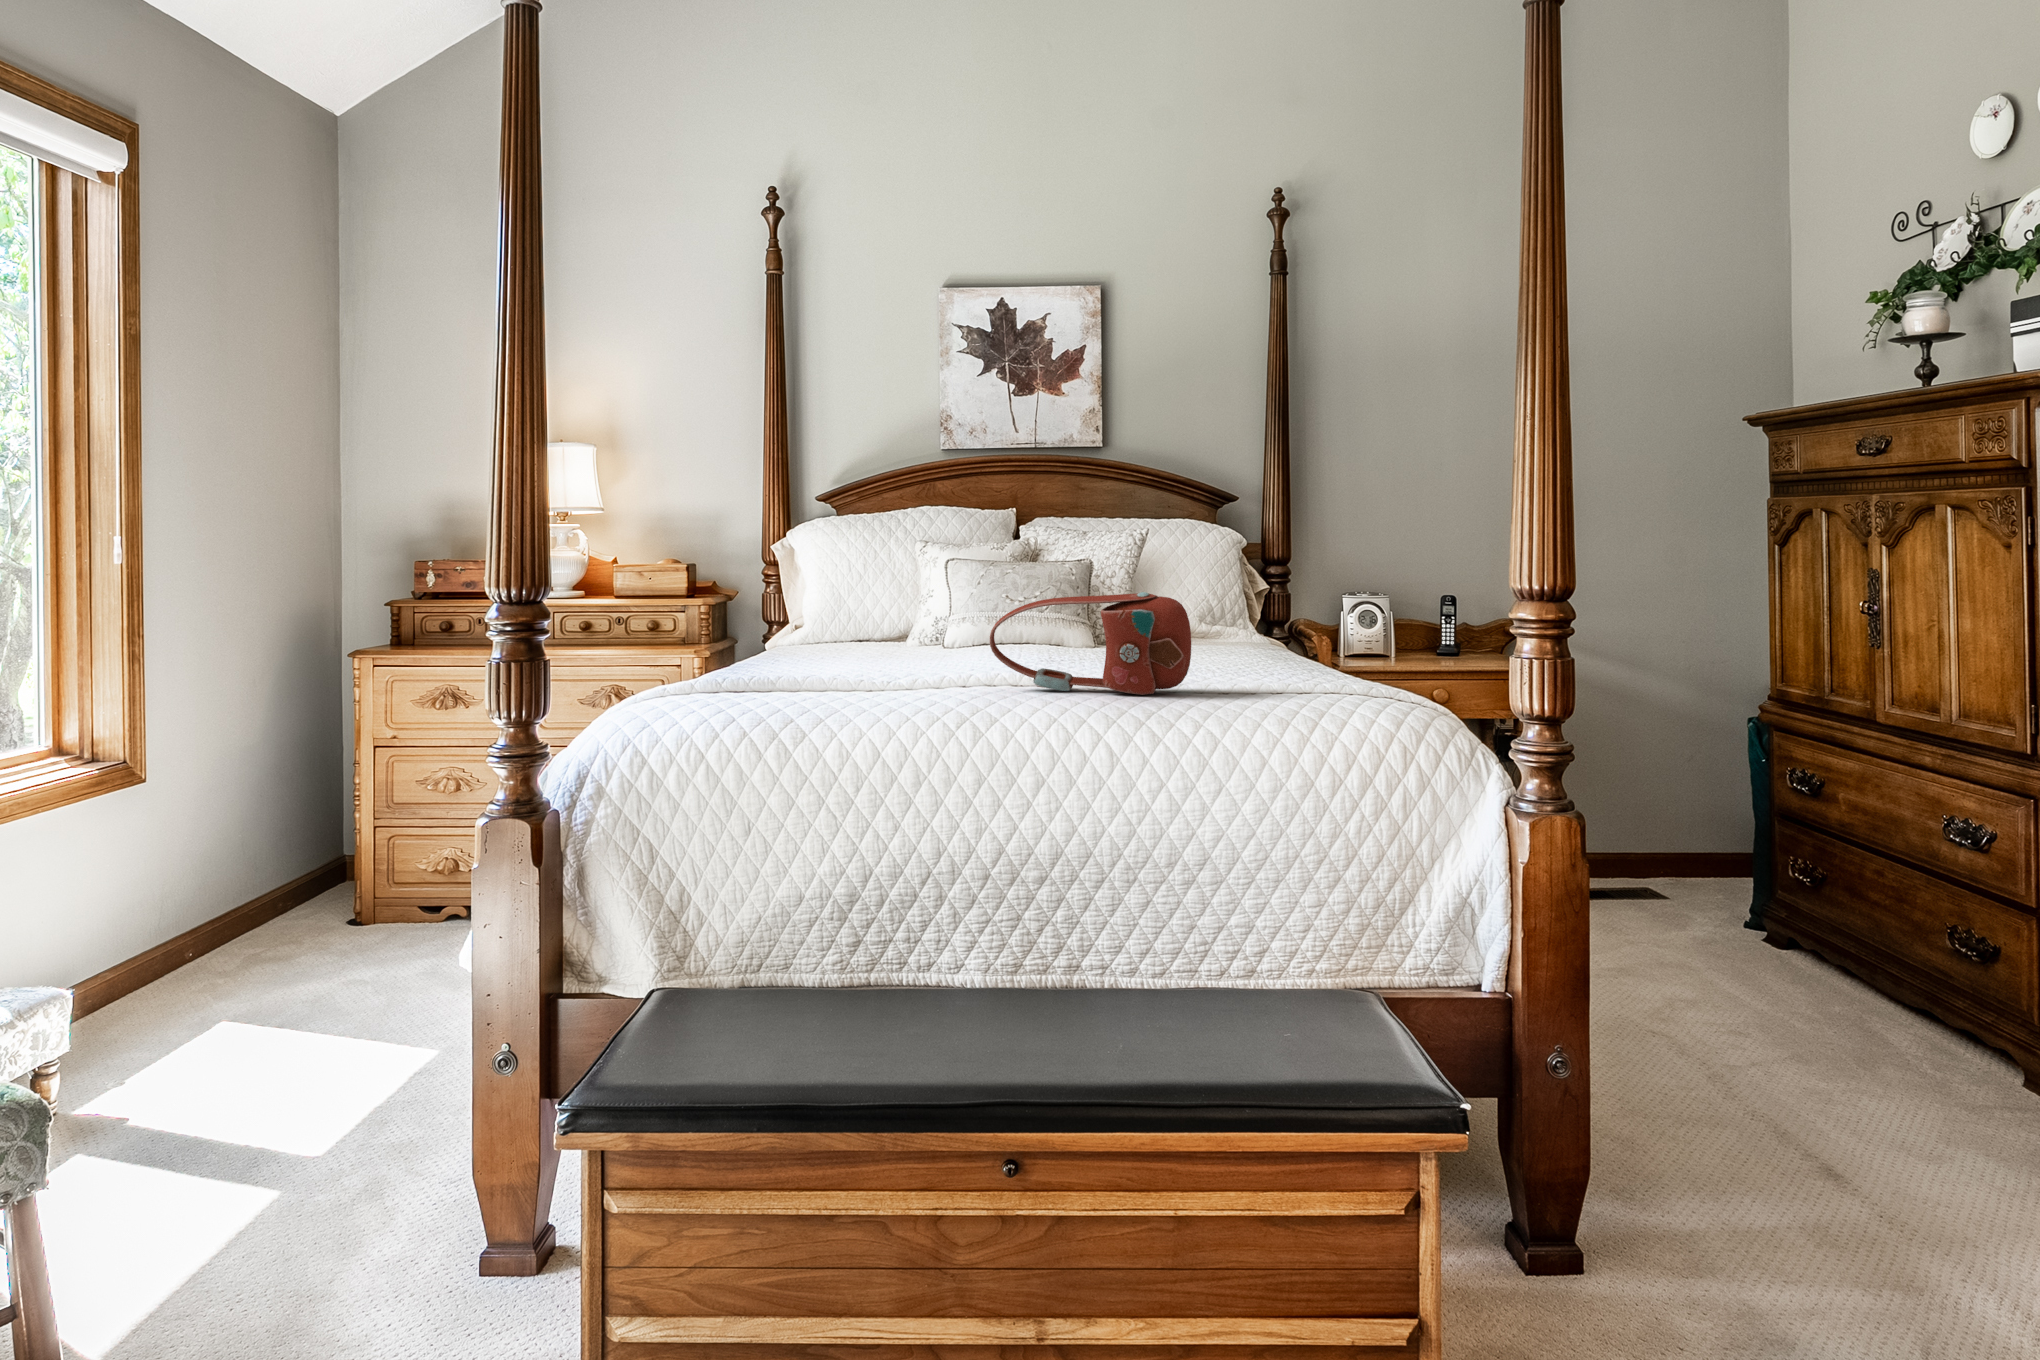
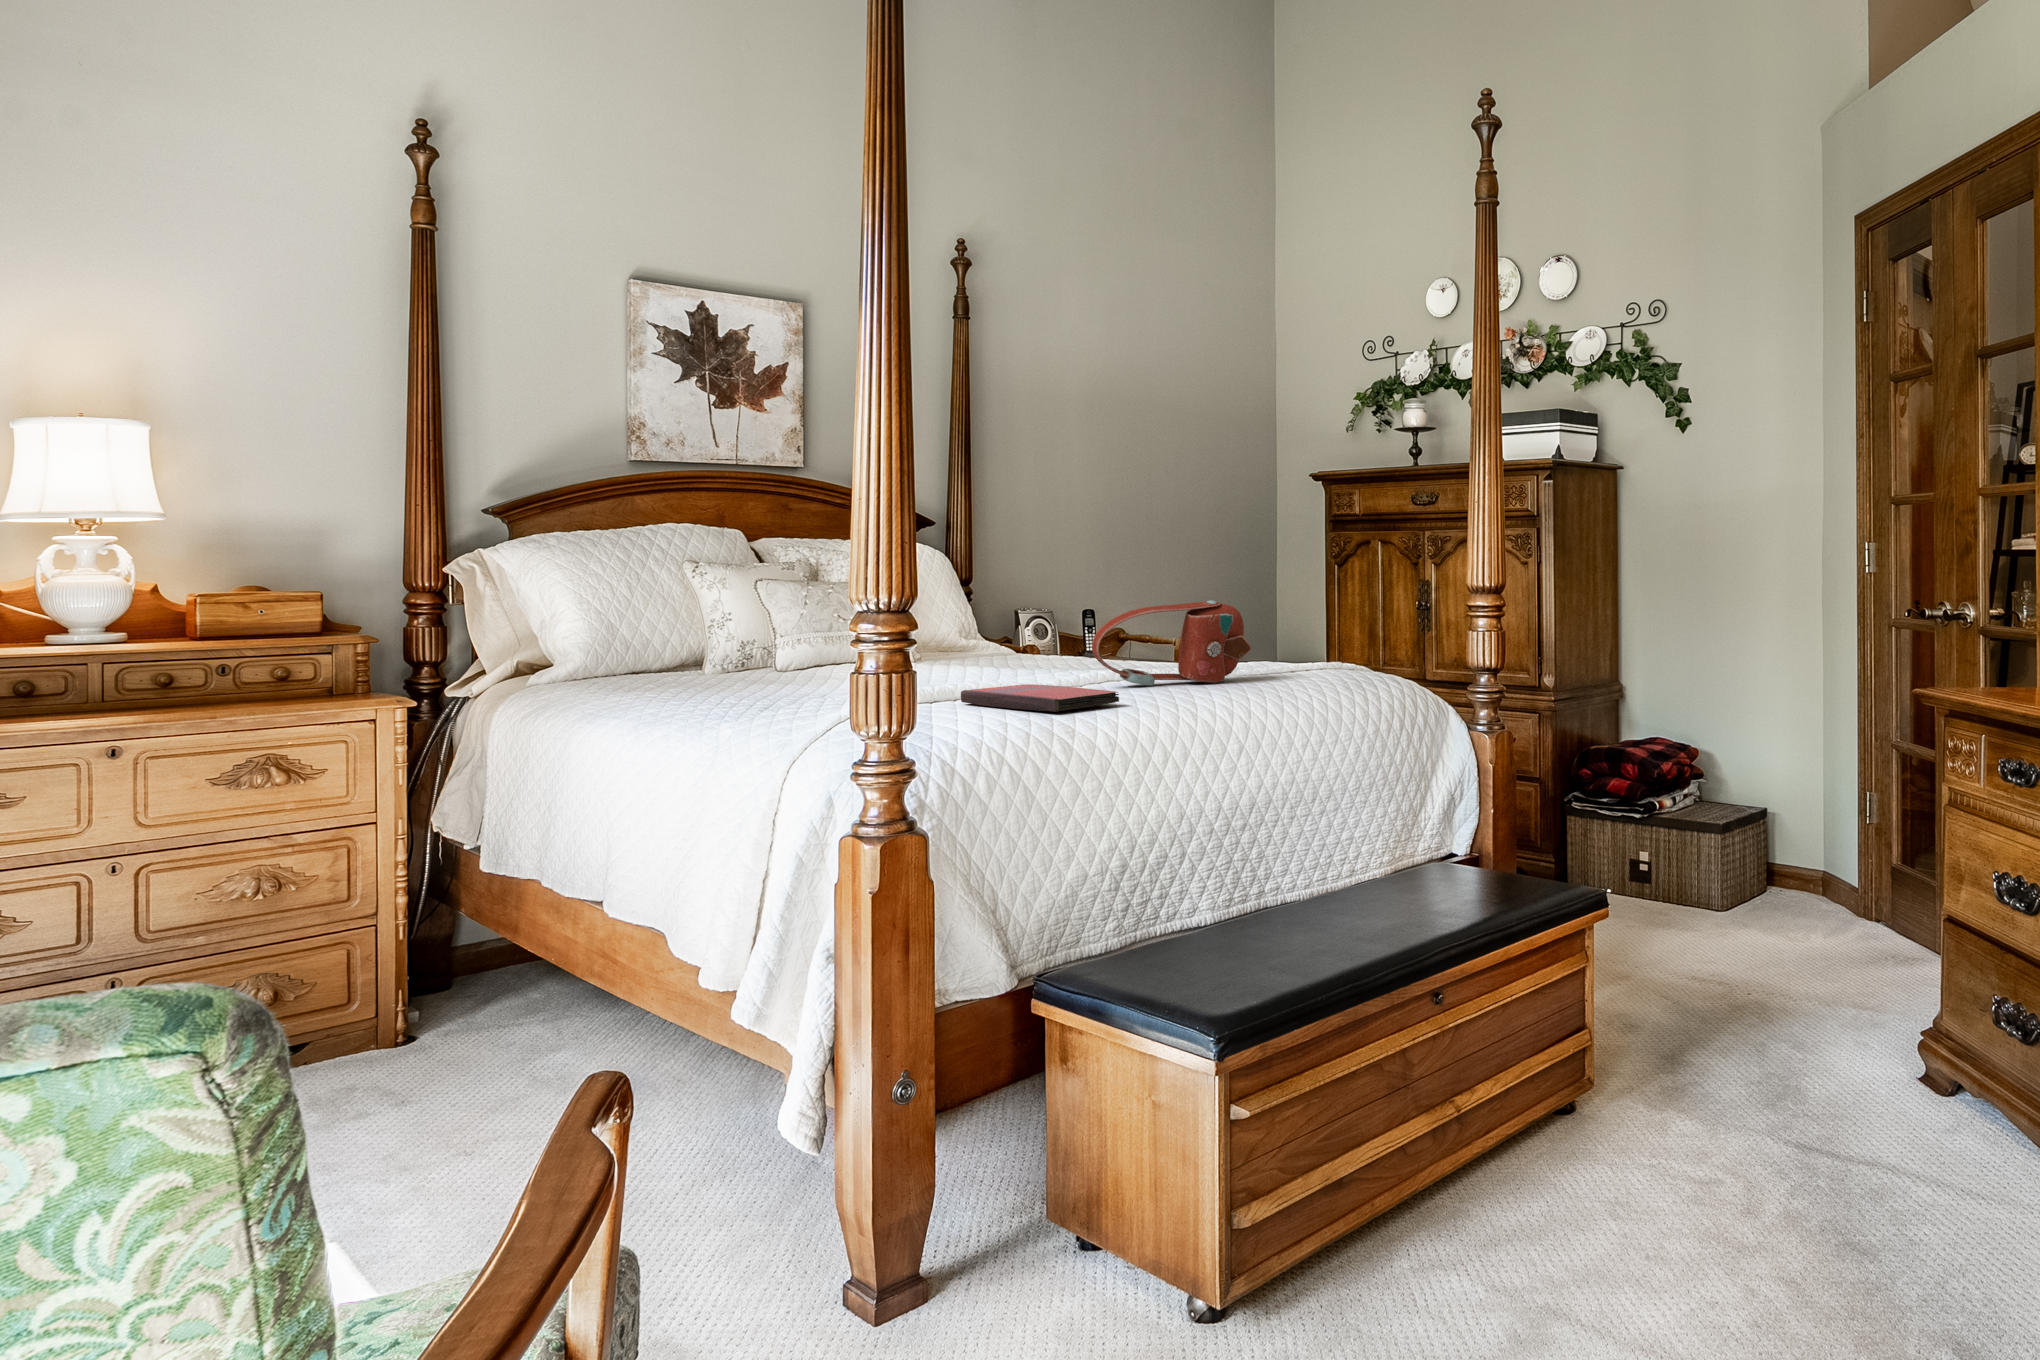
paperback book: none [794,678,902,711] -> present [961,684,1119,712]

